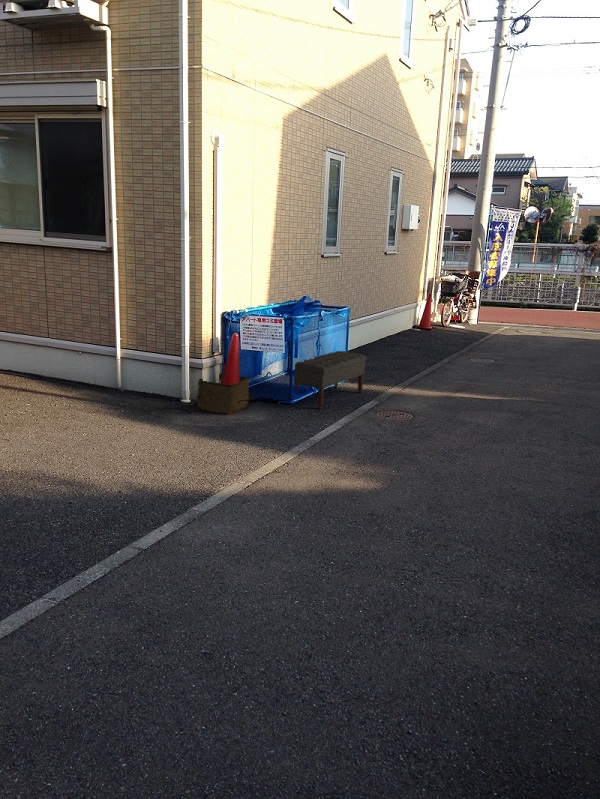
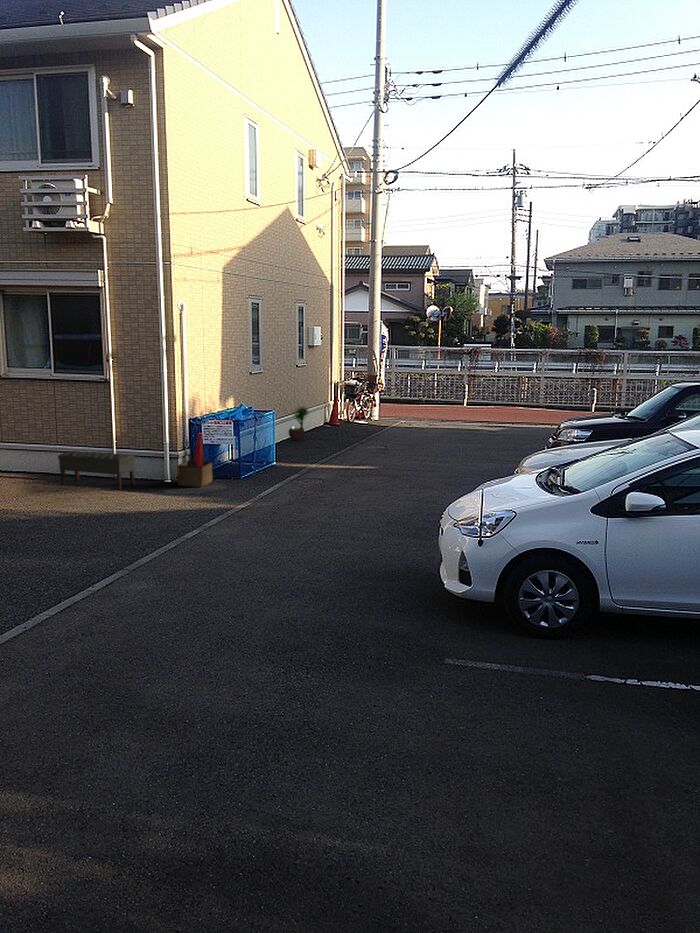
potted tree: none [369,300,397,345] -> present [289,407,308,440]
bench: present [292,351,367,409] -> present [58,451,135,490]

